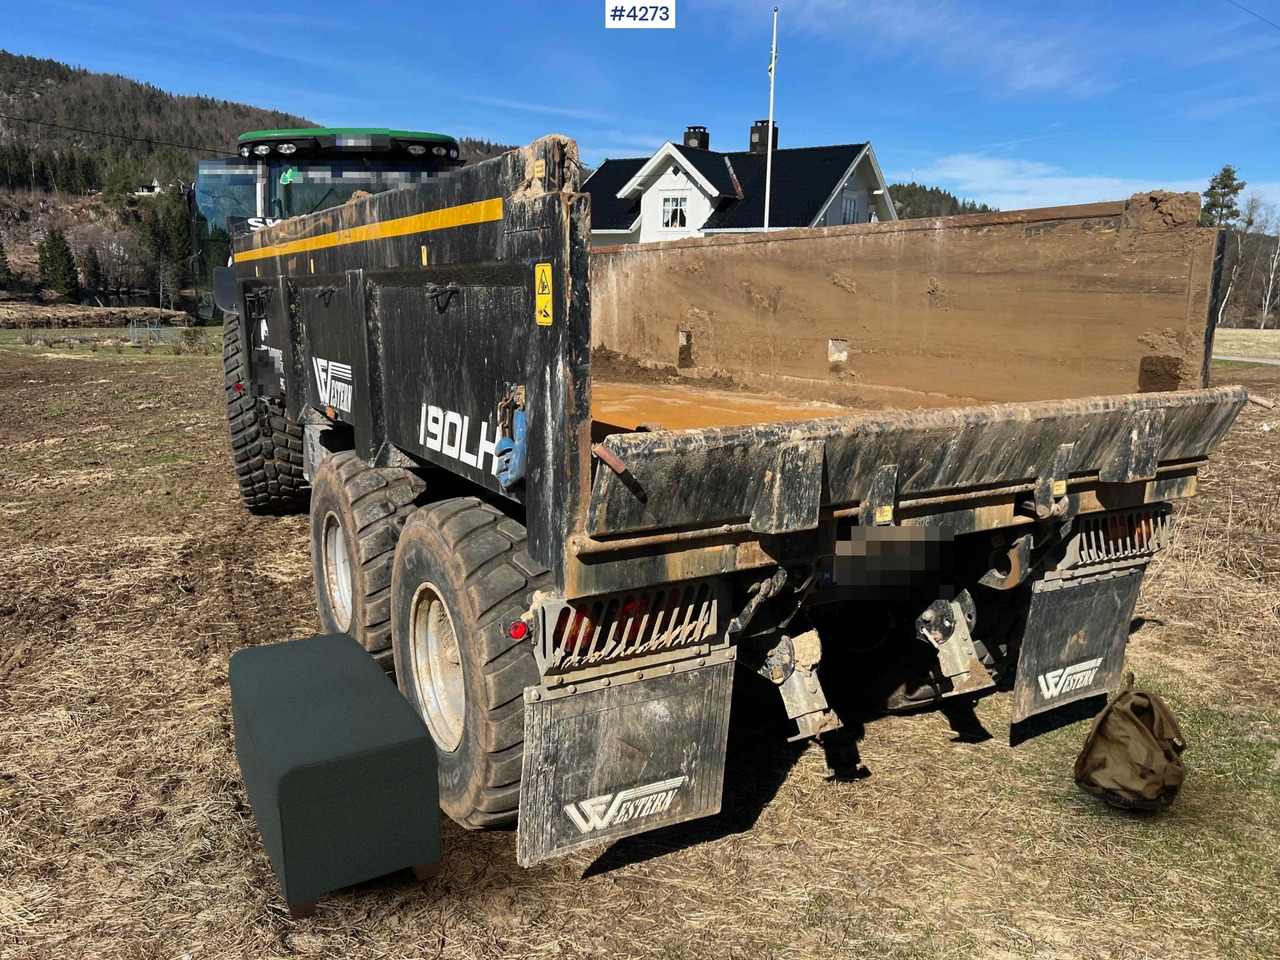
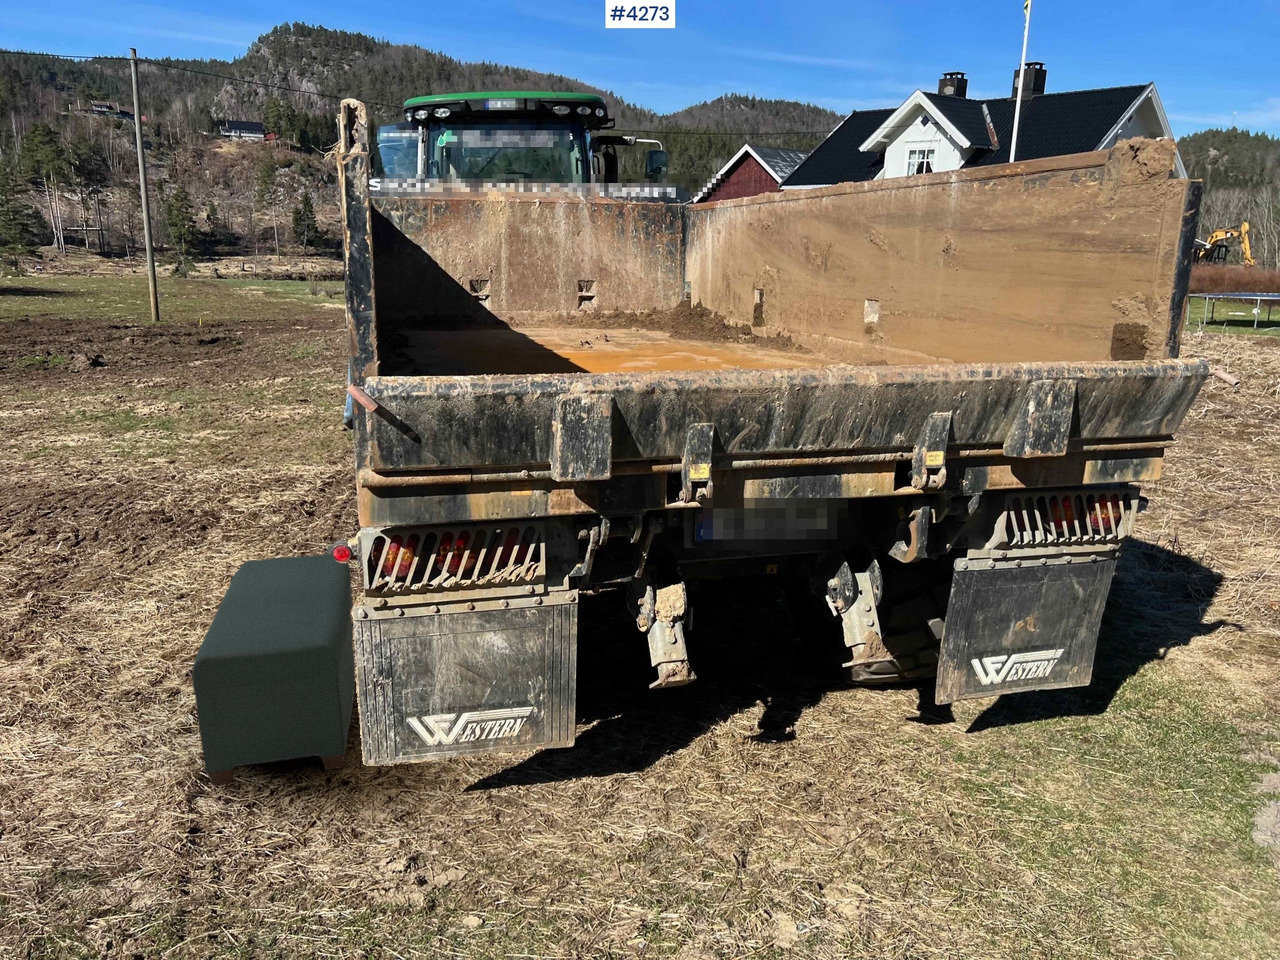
backpack: present [1074,672,1191,810] -> none [978,663,1117,814]

